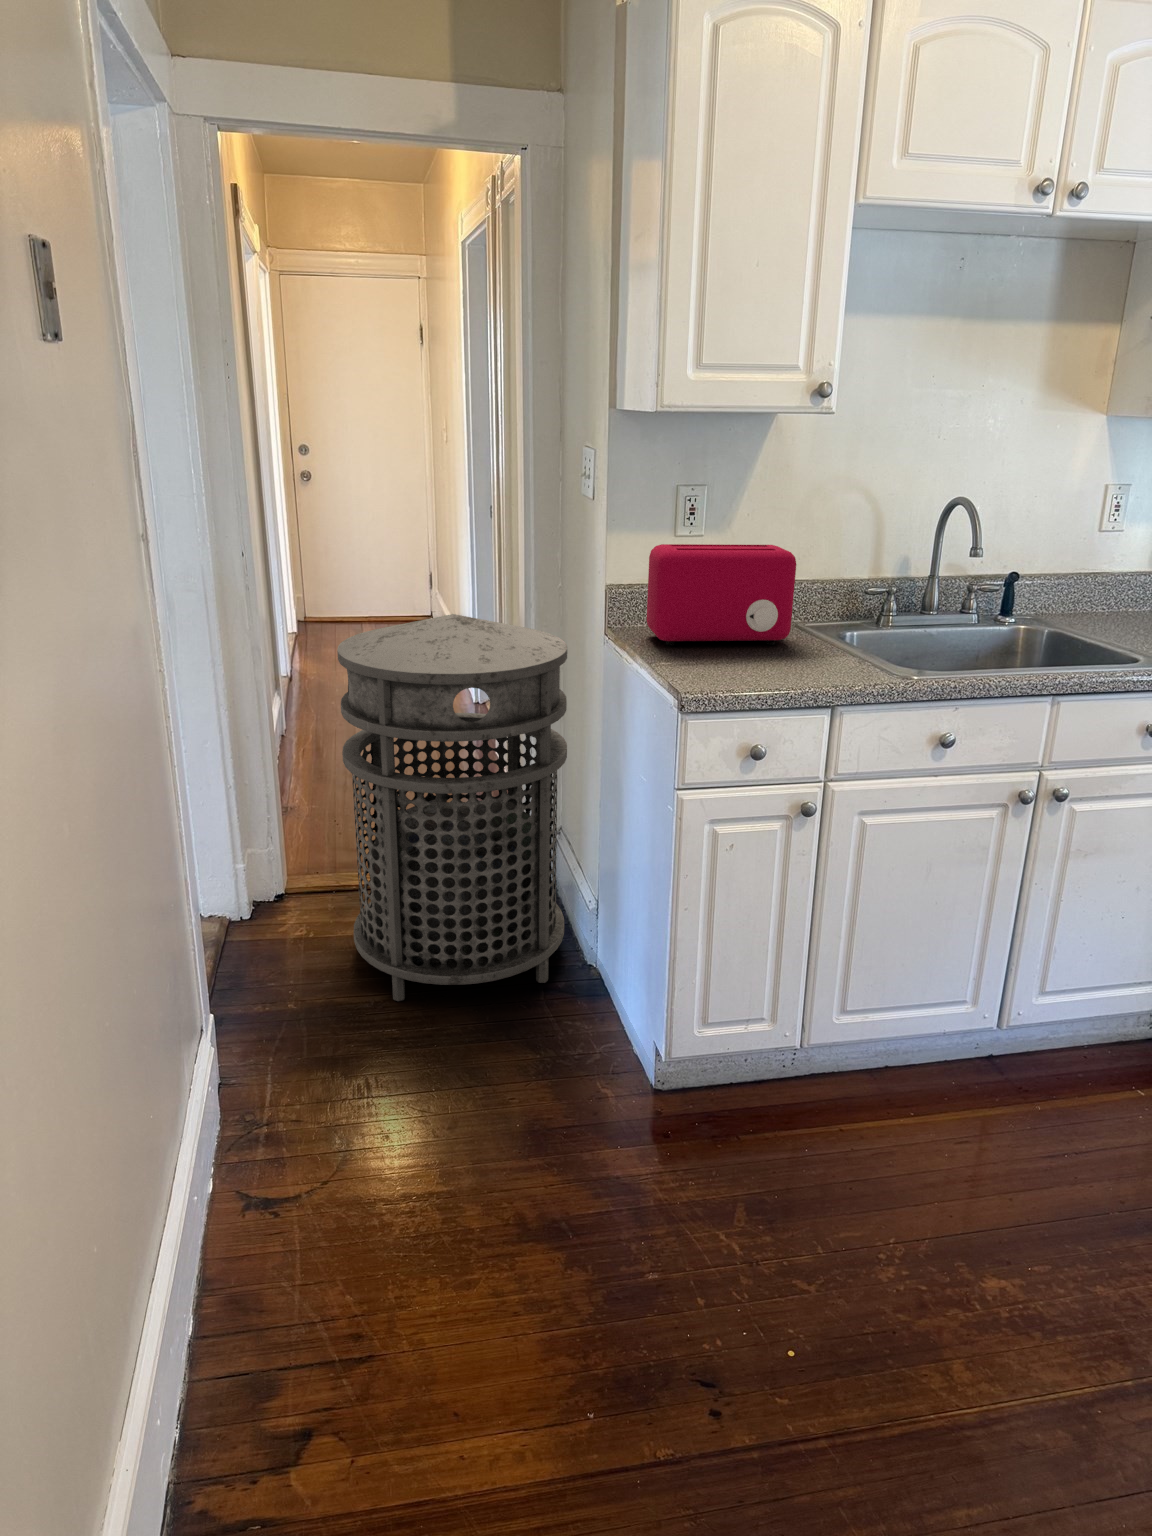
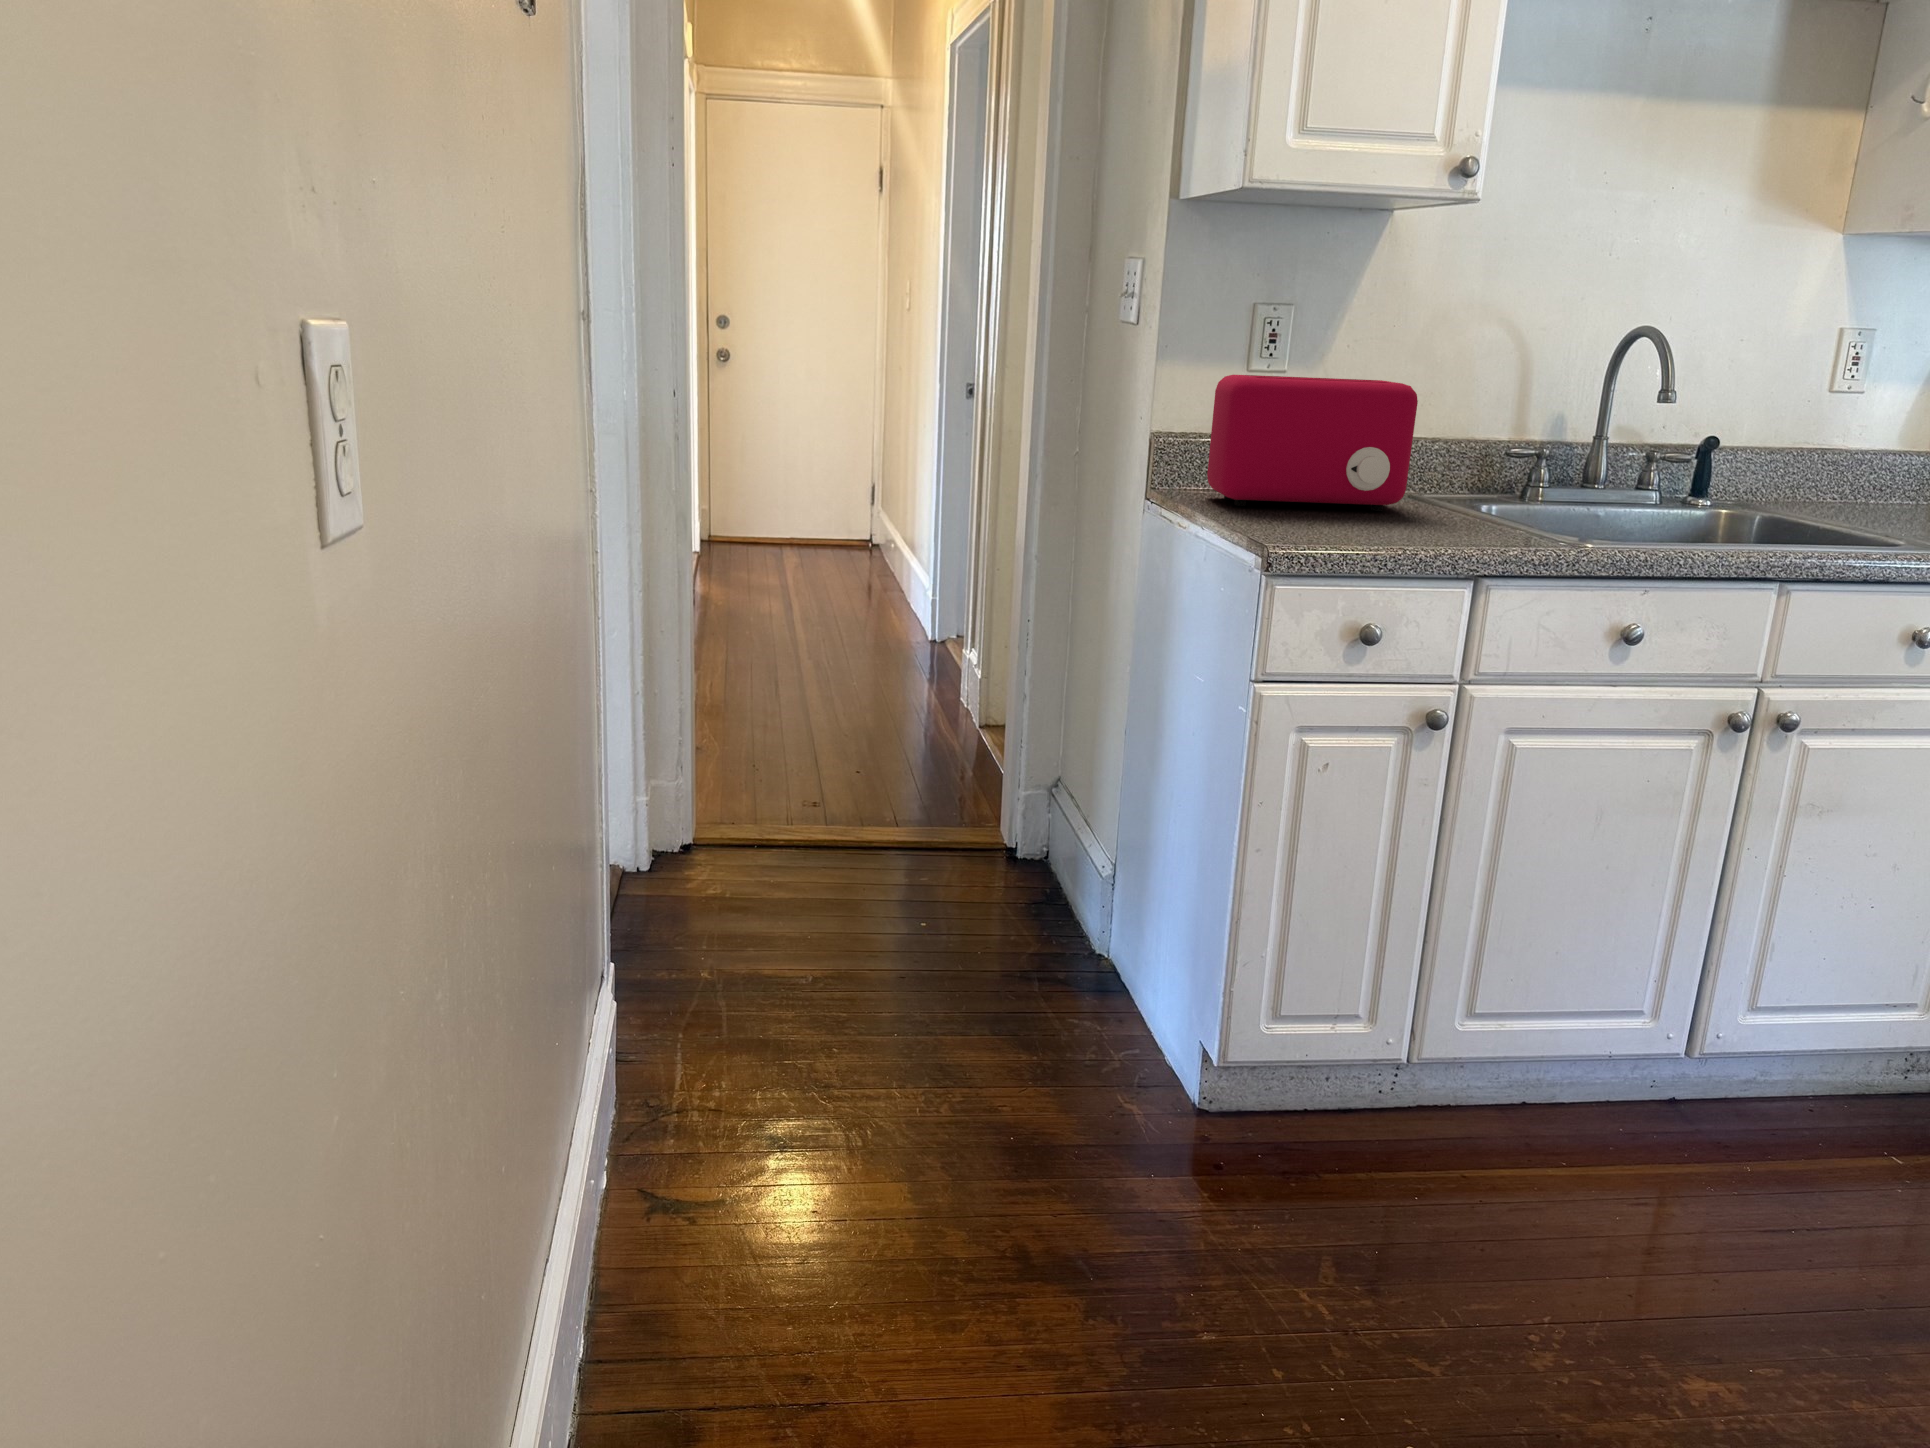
trash can: present [337,614,567,1001] -> none [788,465,1095,977]

